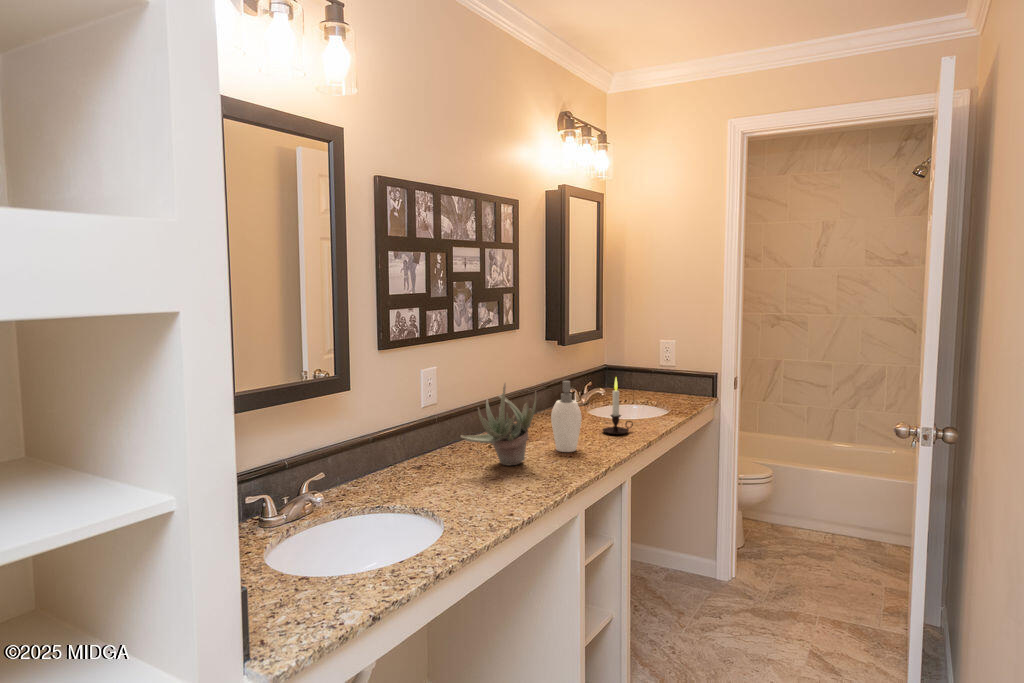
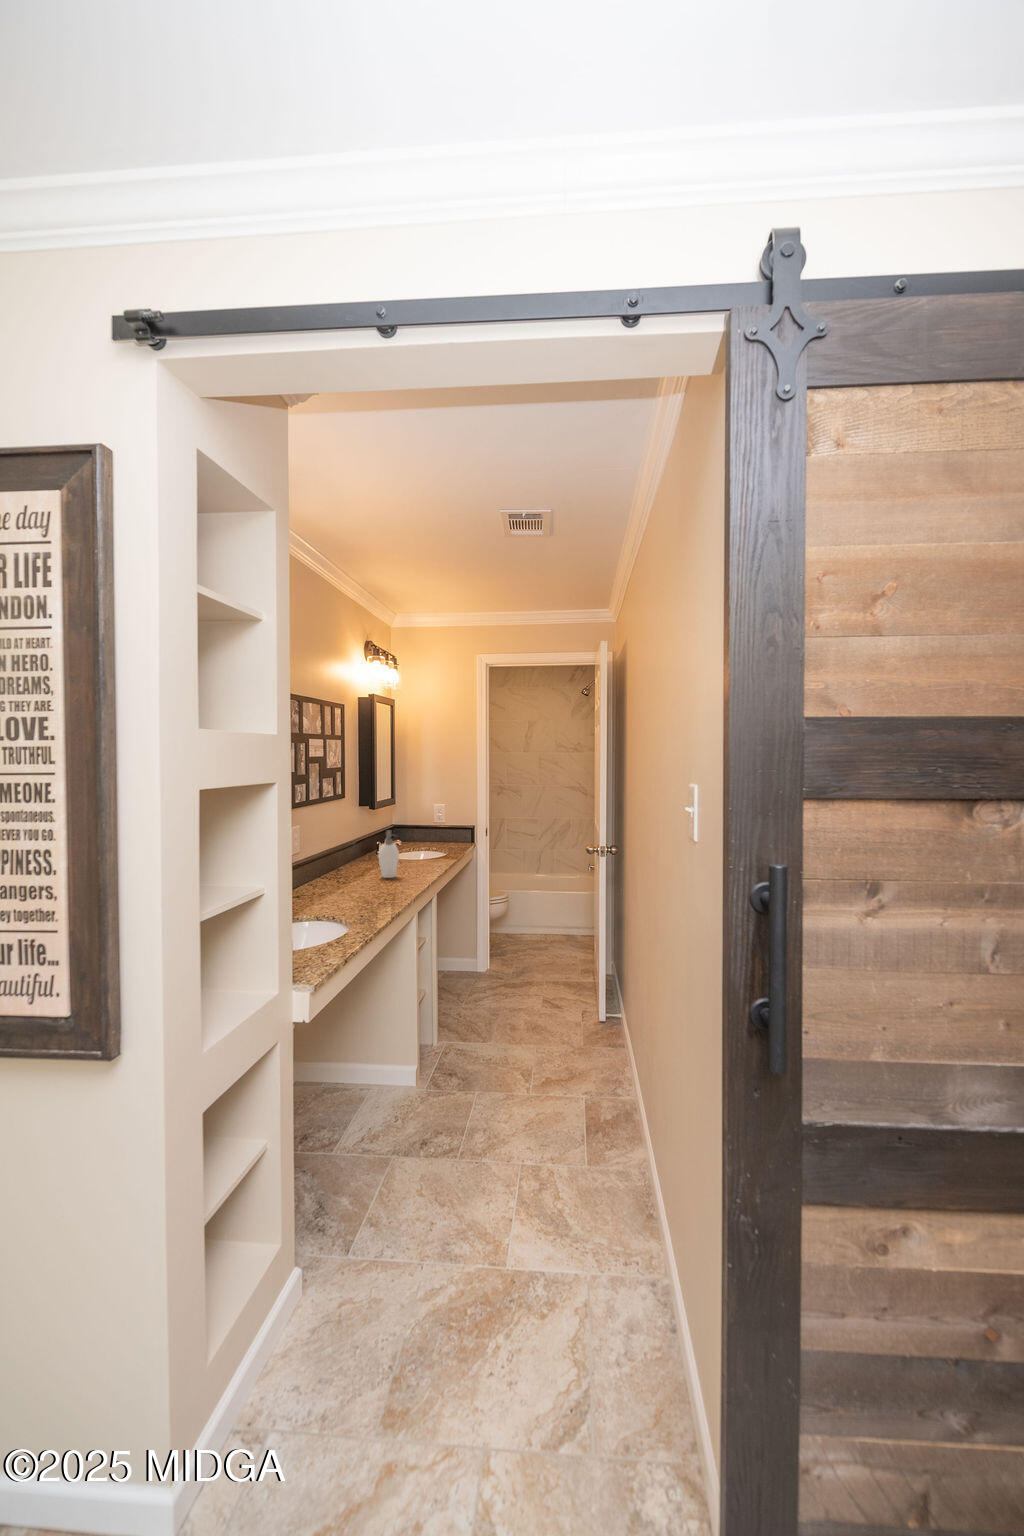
candle: present [603,378,633,435] -> none [407,828,427,868]
succulent plant: present [461,383,537,466] -> none [329,831,376,886]

